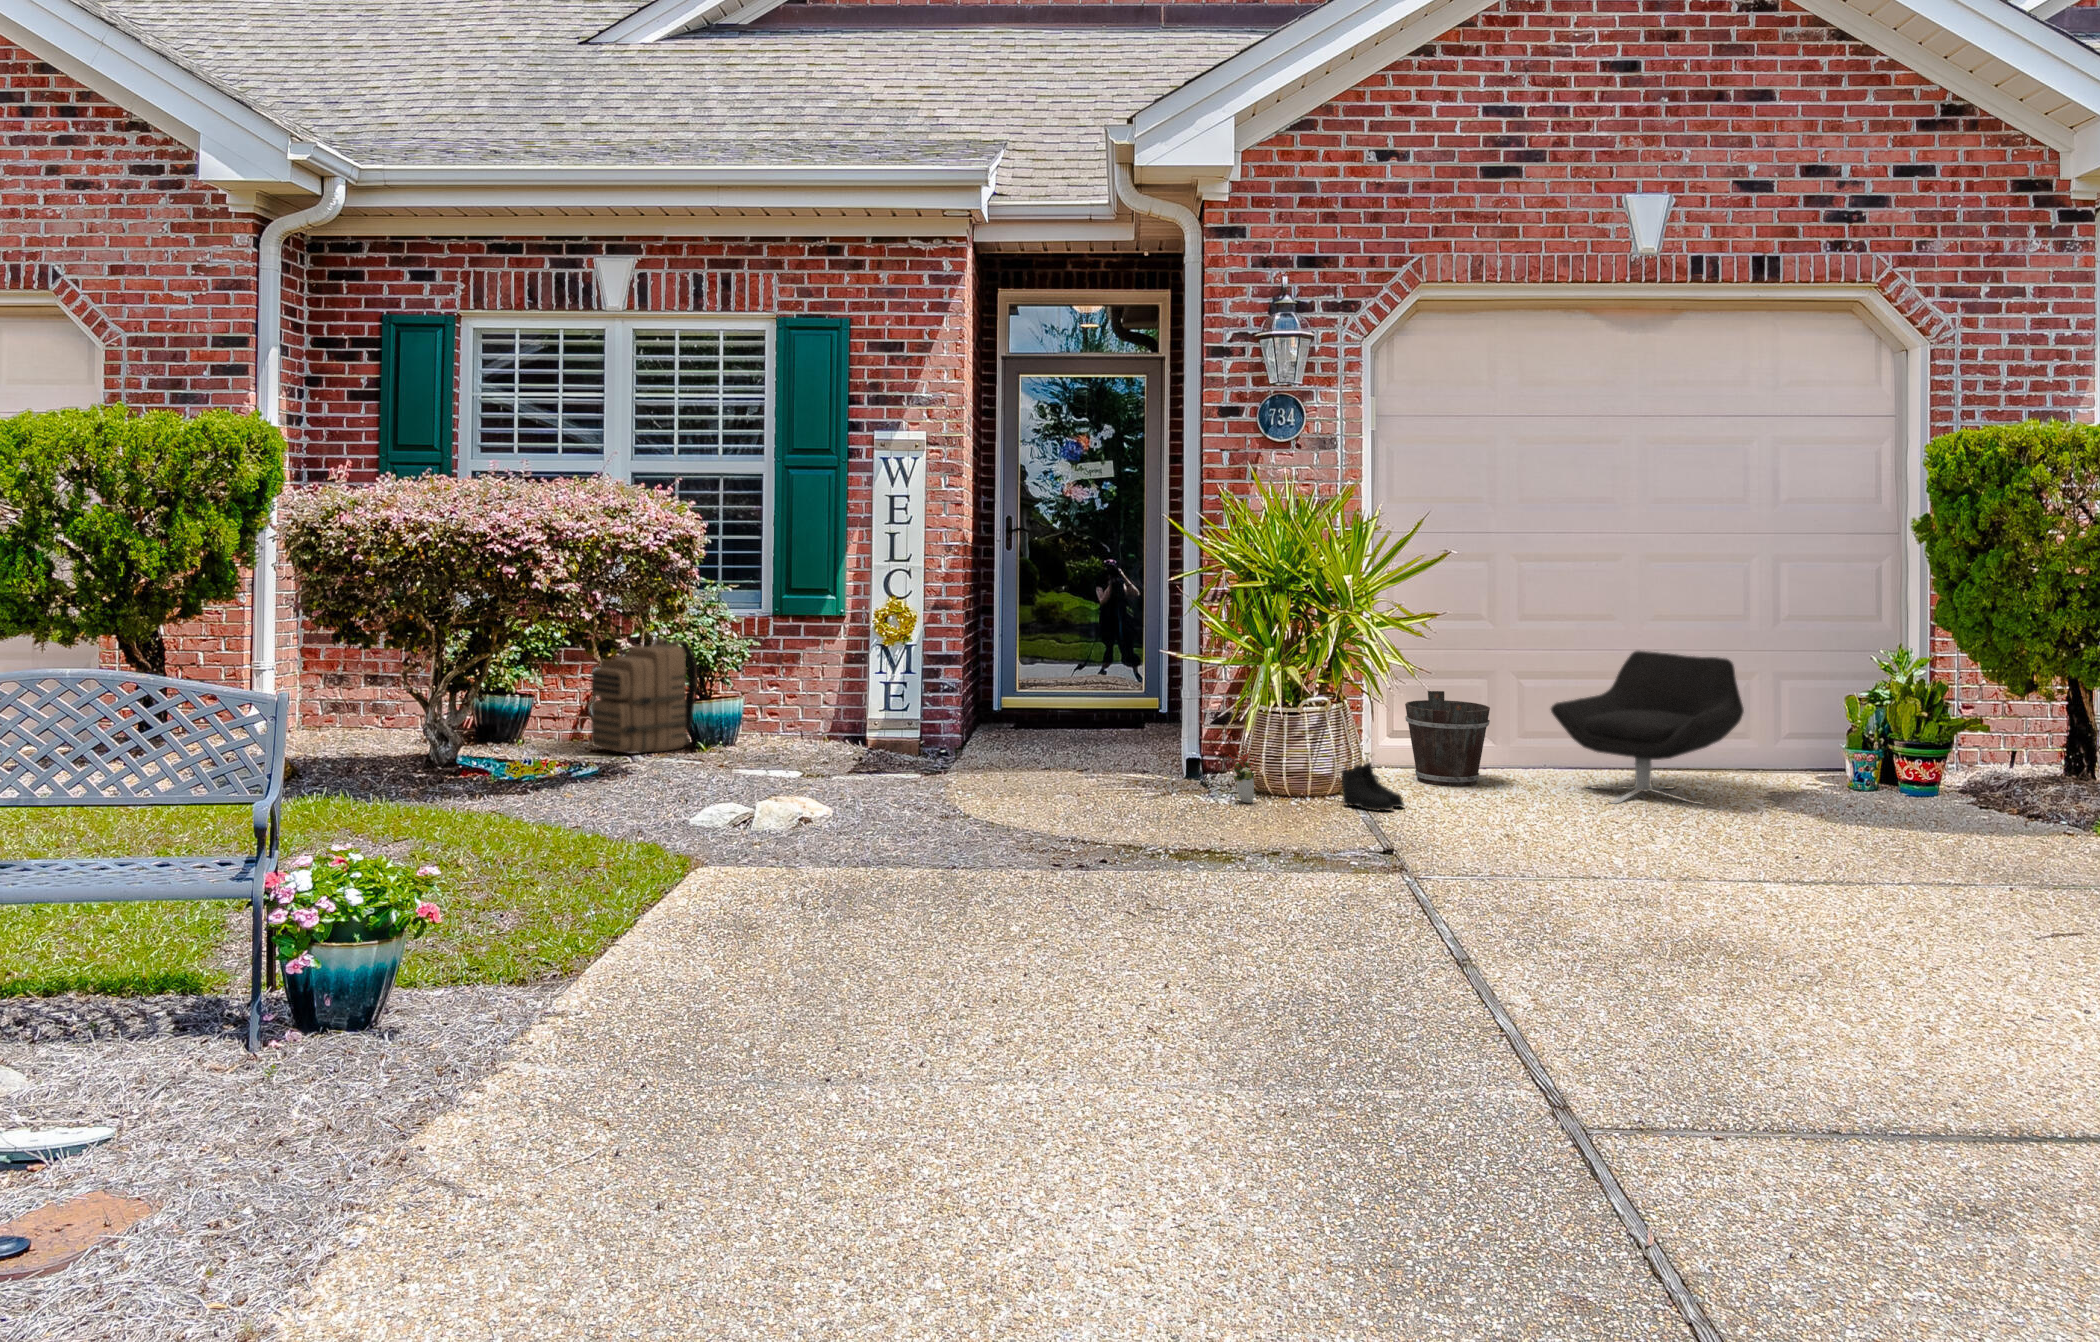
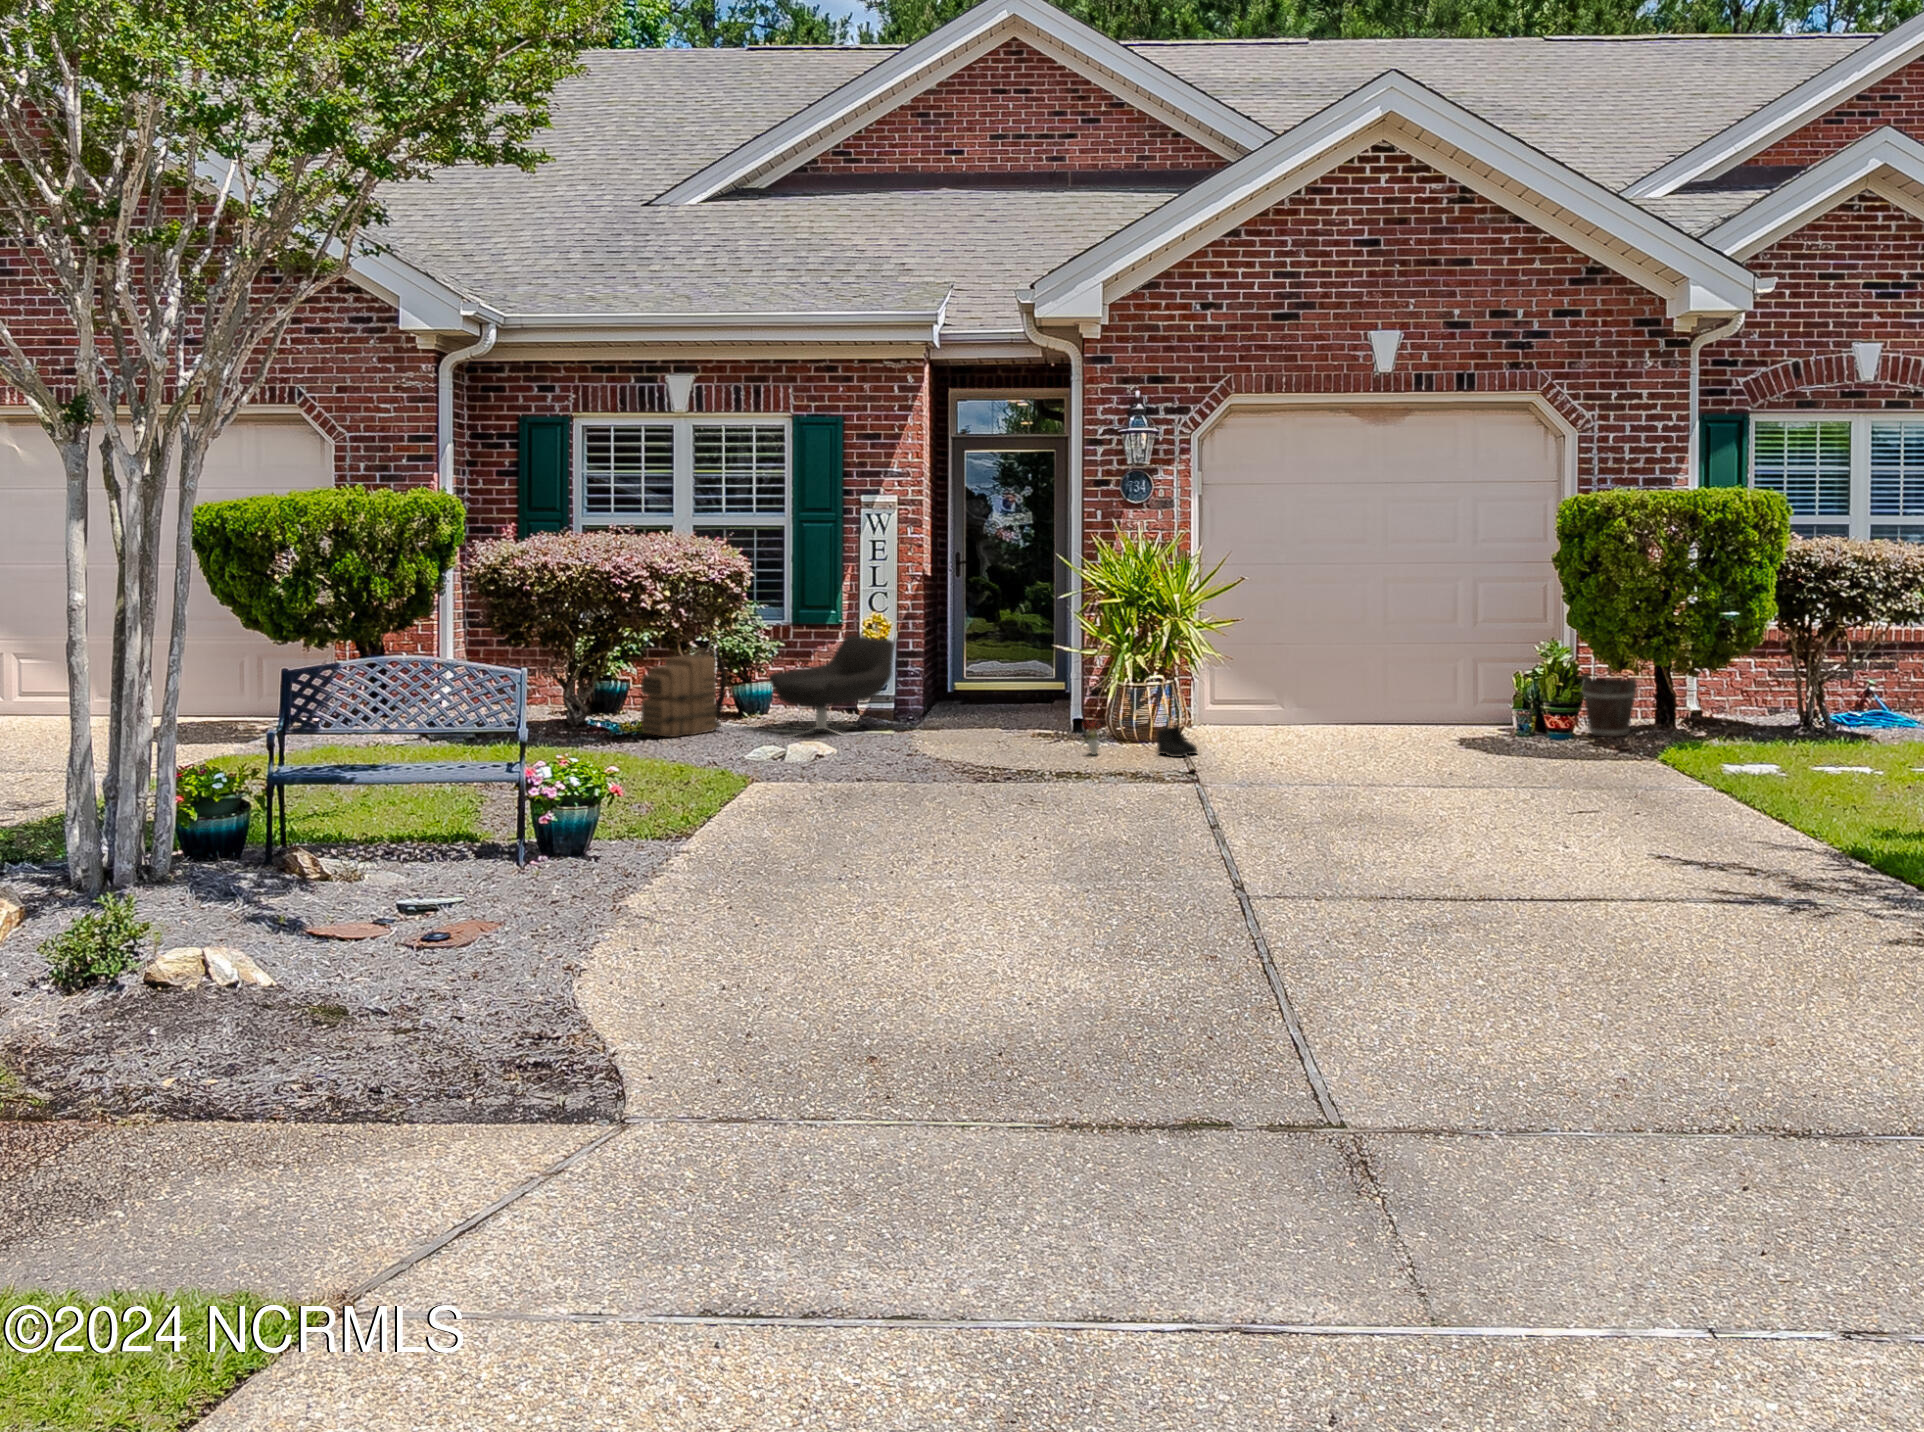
lounge chair: present [1551,651,1744,804] -> present [769,635,894,735]
bucket: present [1405,691,1490,786] -> present [1581,673,1637,737]

